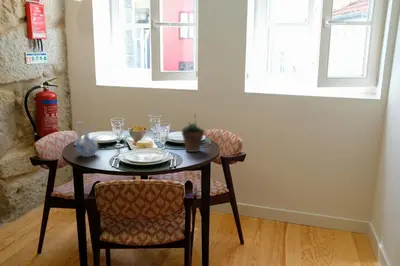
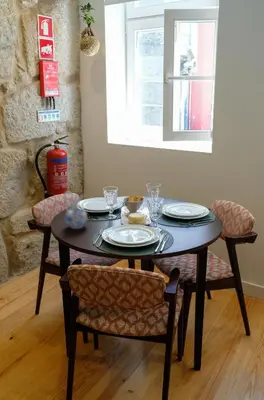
succulent plant: present [182,115,204,152] -> none [177,188,204,232]

